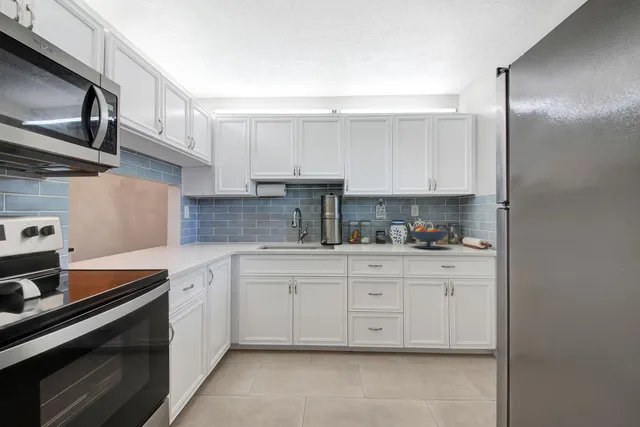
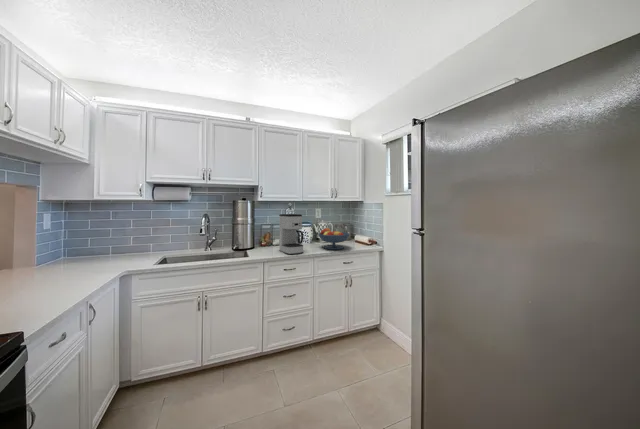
coffee maker: none [365,208,391,249] -> present [279,214,304,254]

